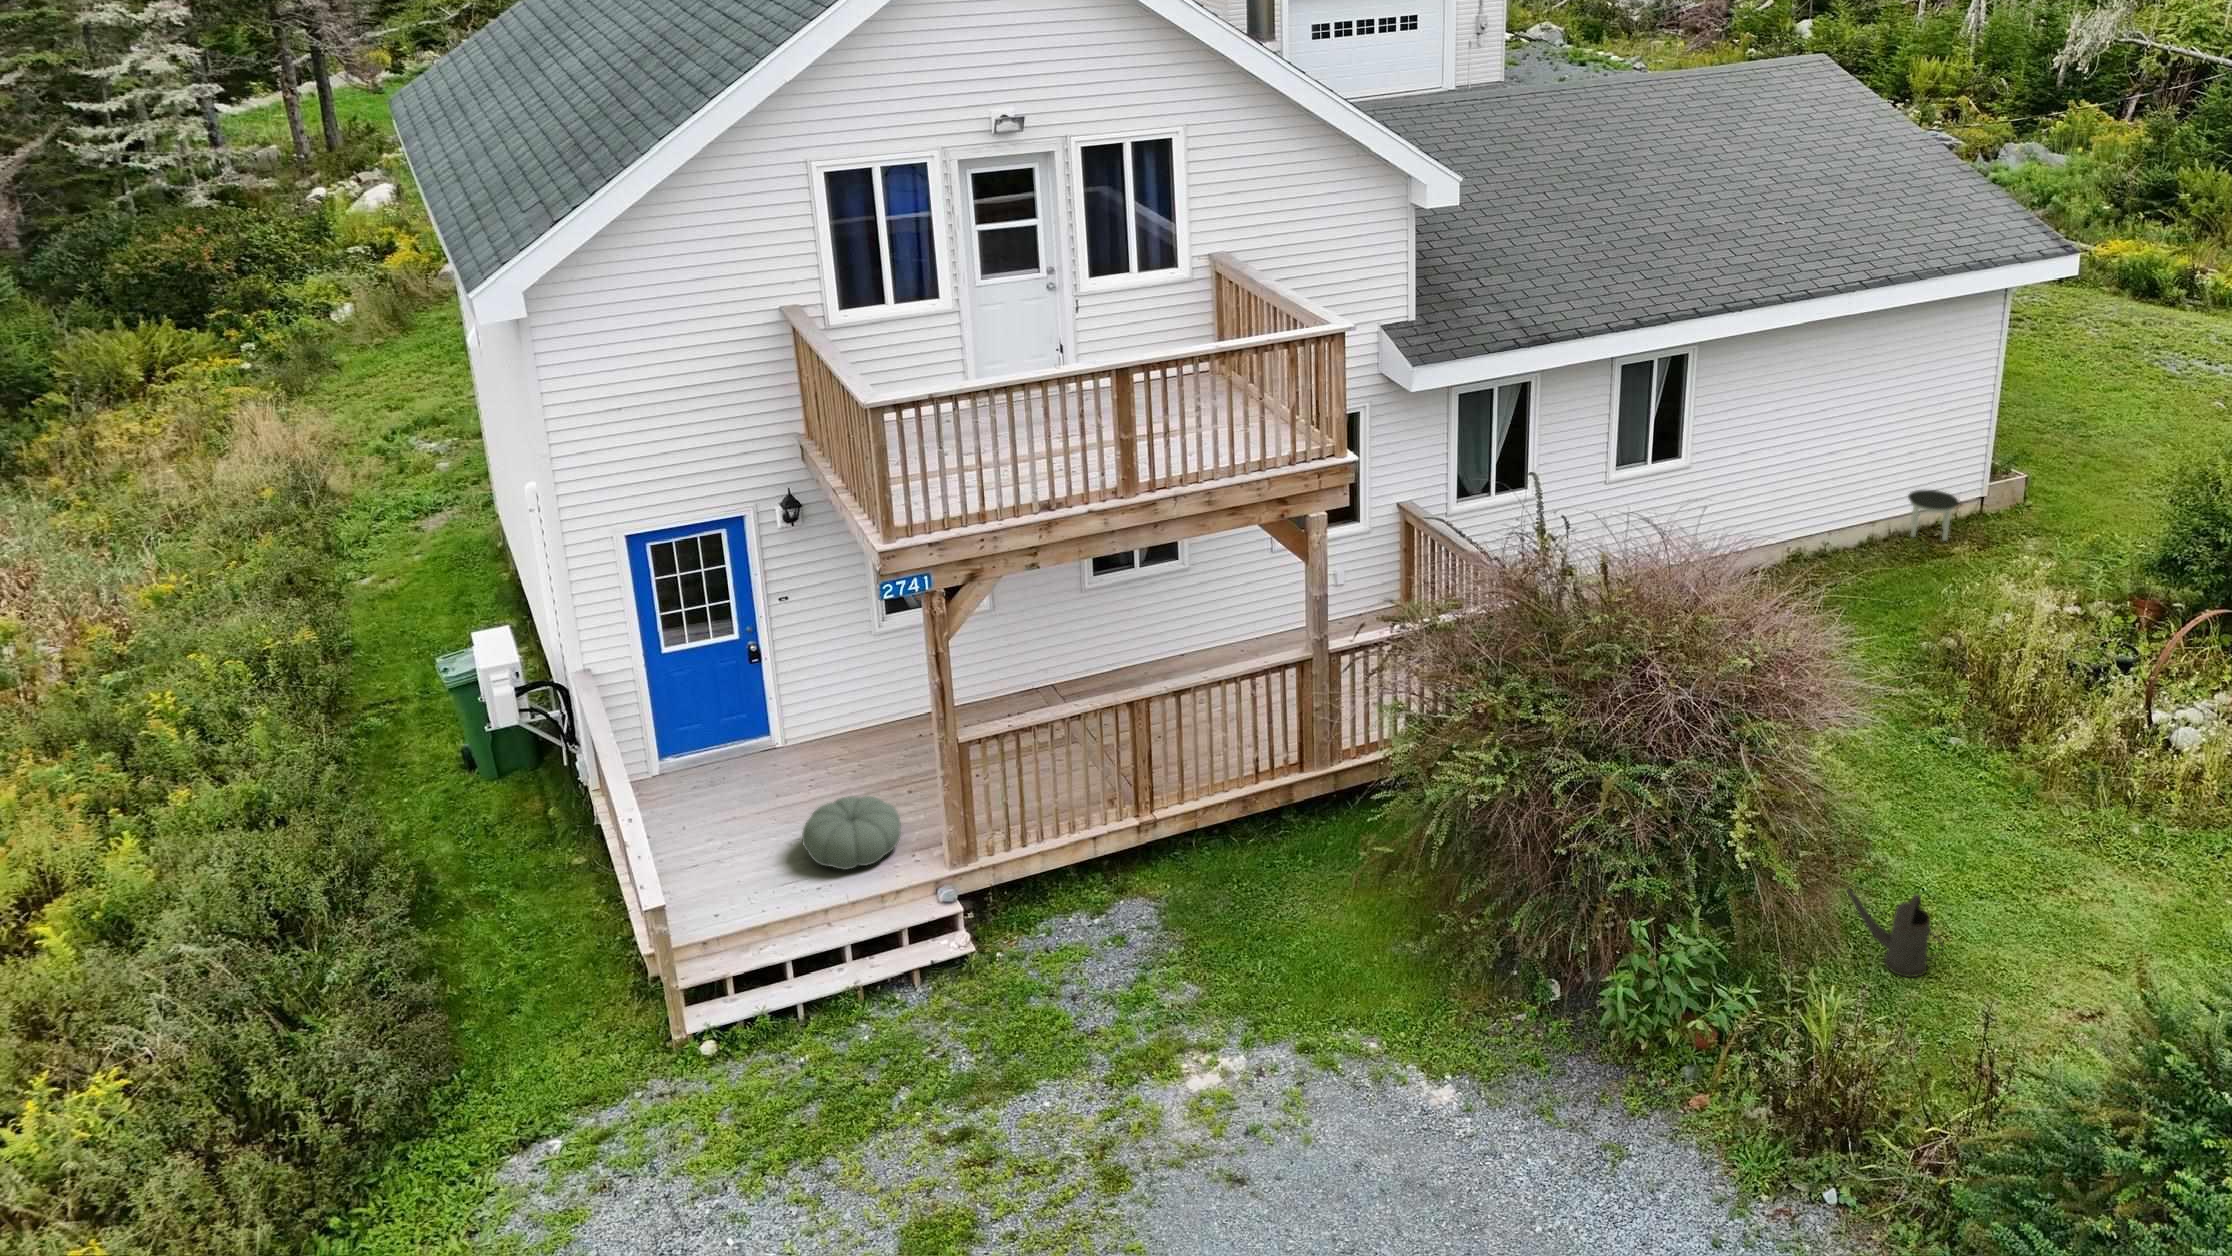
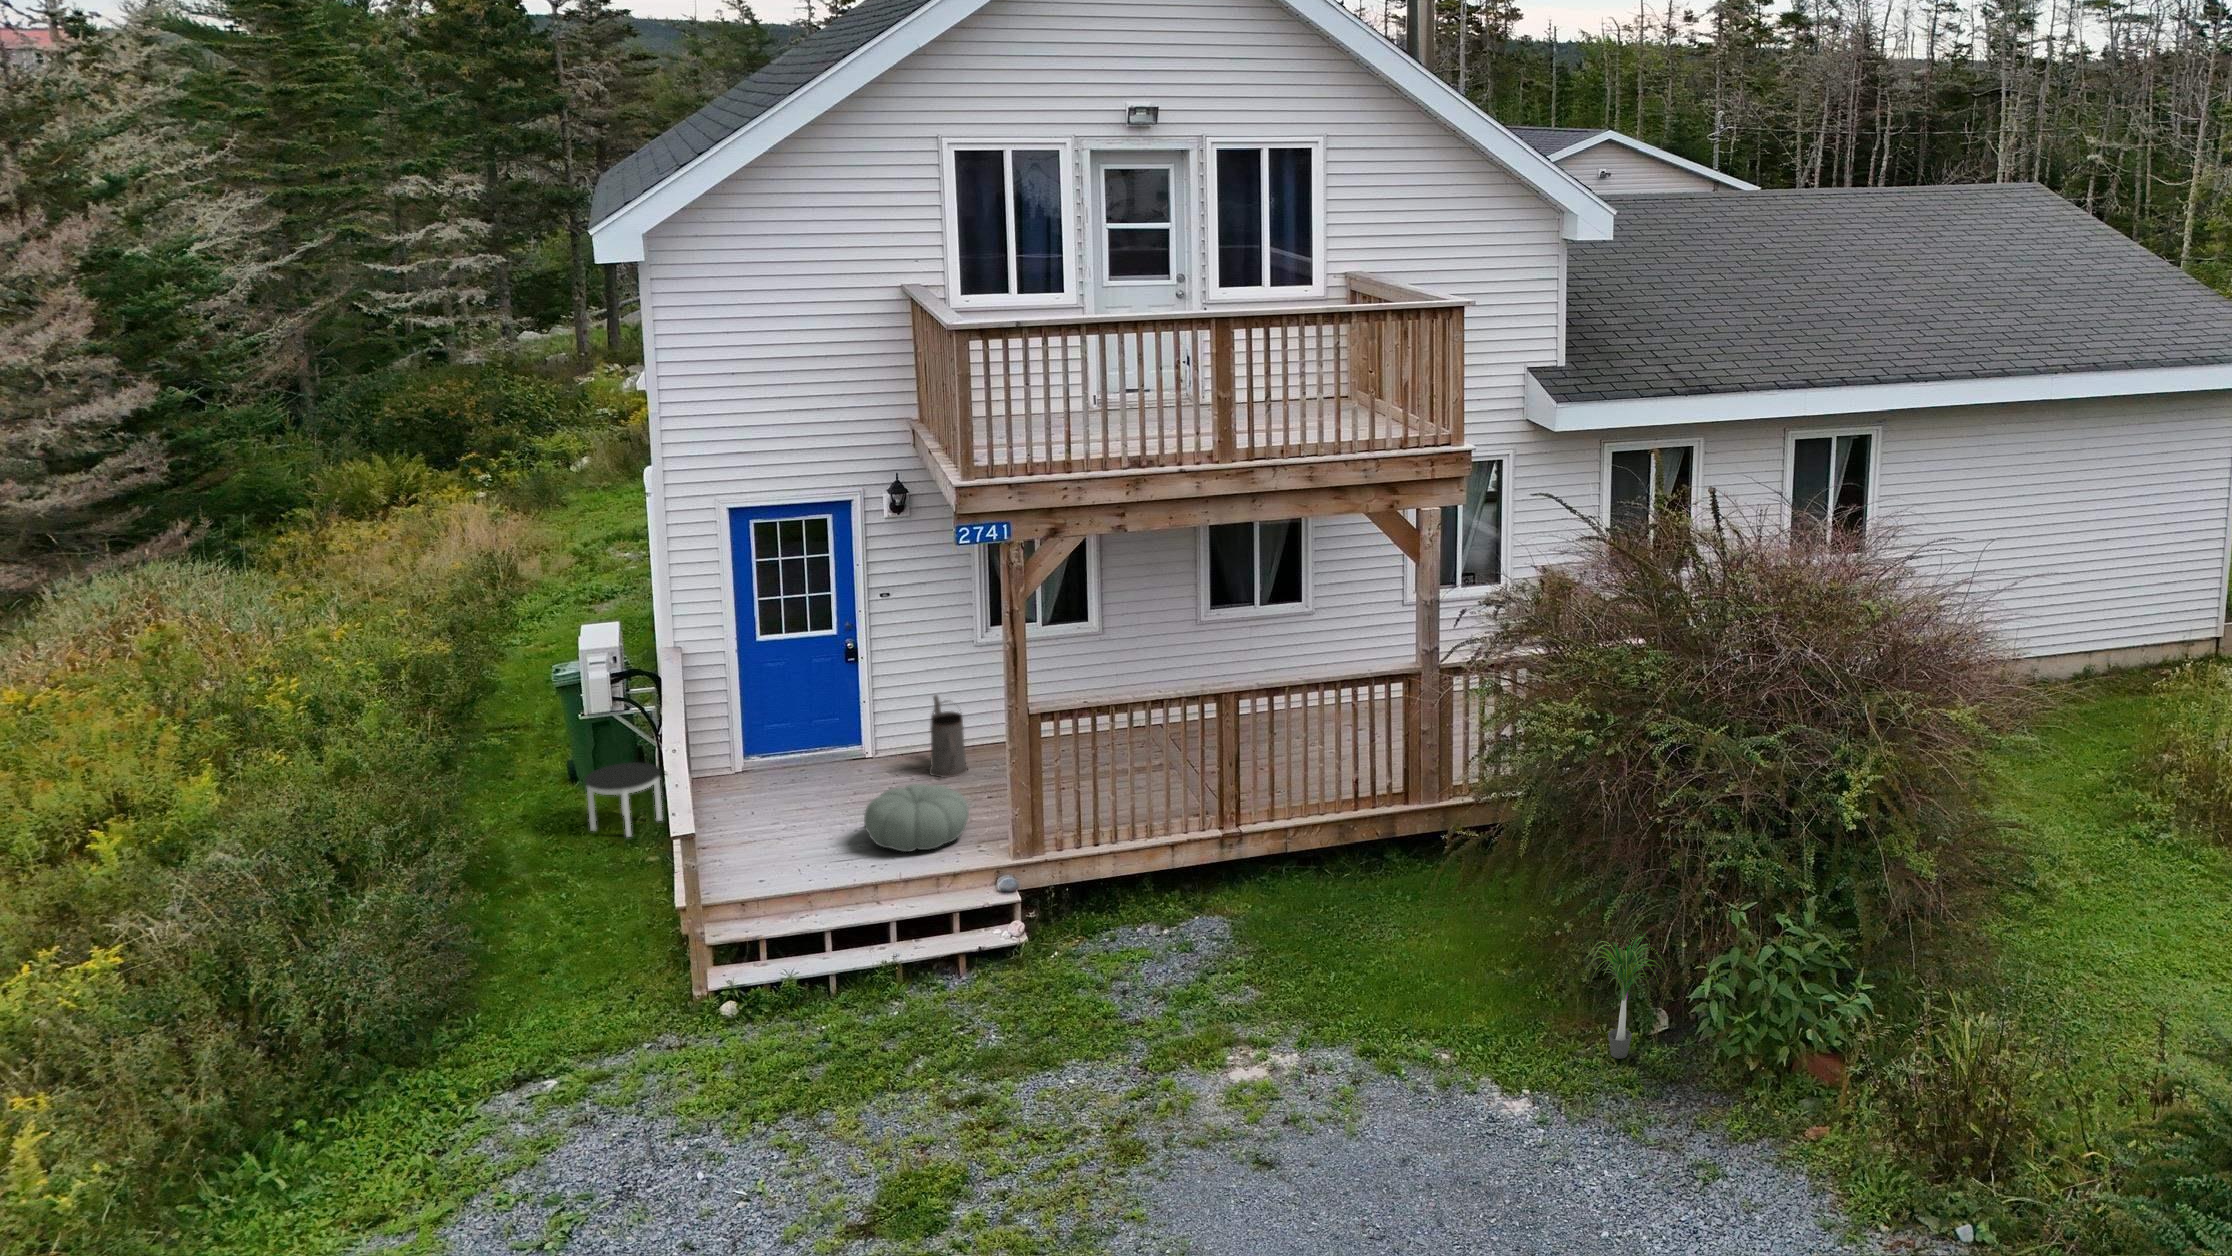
round table: present [1908,490,1959,541] -> present [585,762,662,837]
watering can: present [1847,888,1943,977] -> present [929,695,968,777]
potted plant: none [1485,918,1567,1032] -> present [1587,934,1662,1059]

